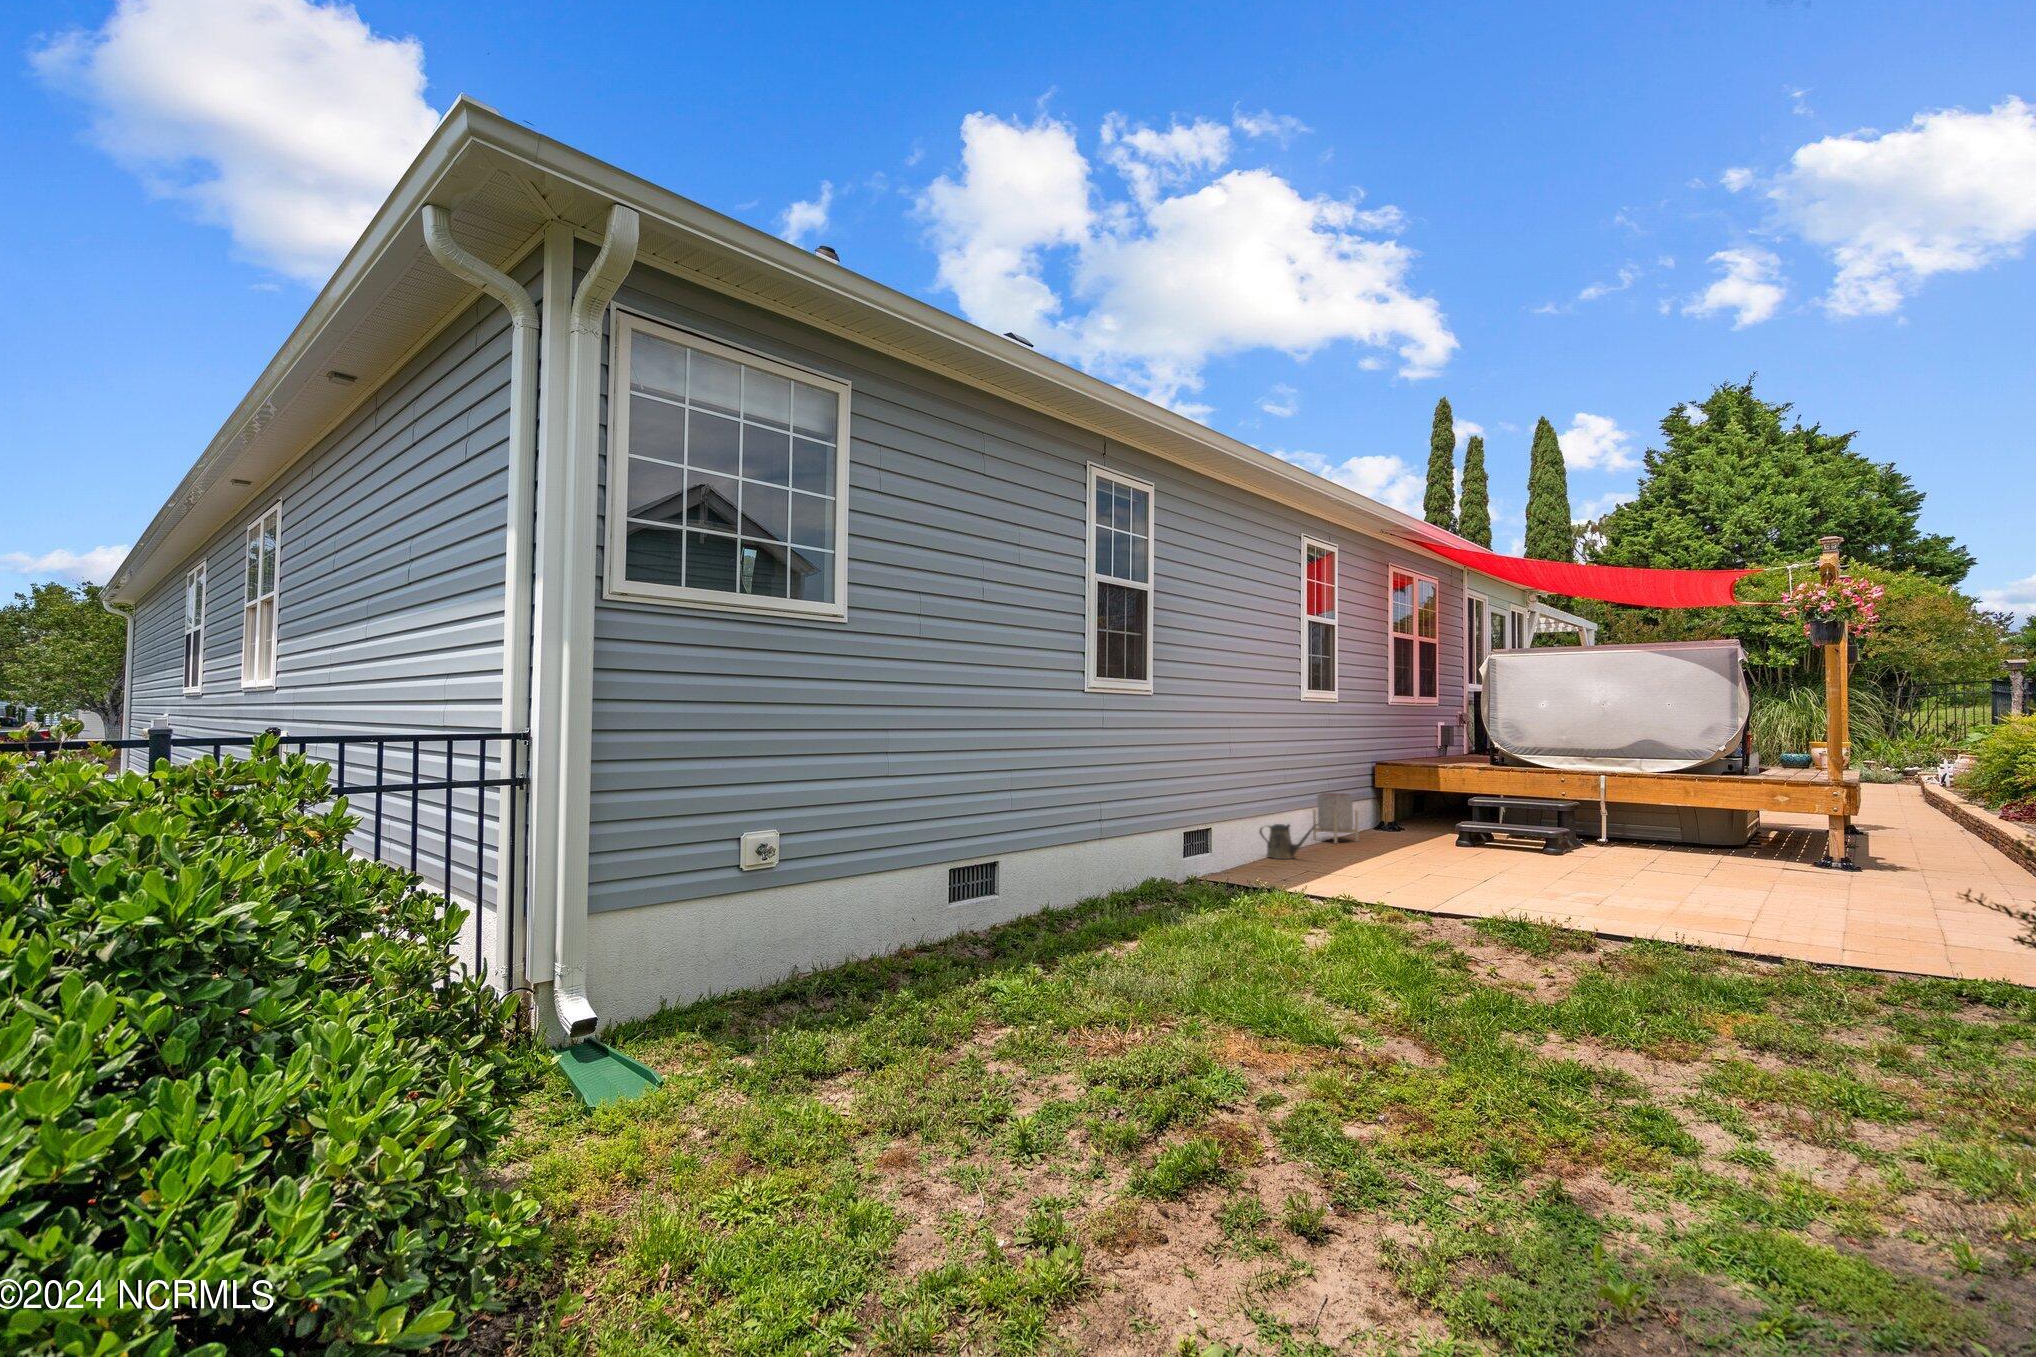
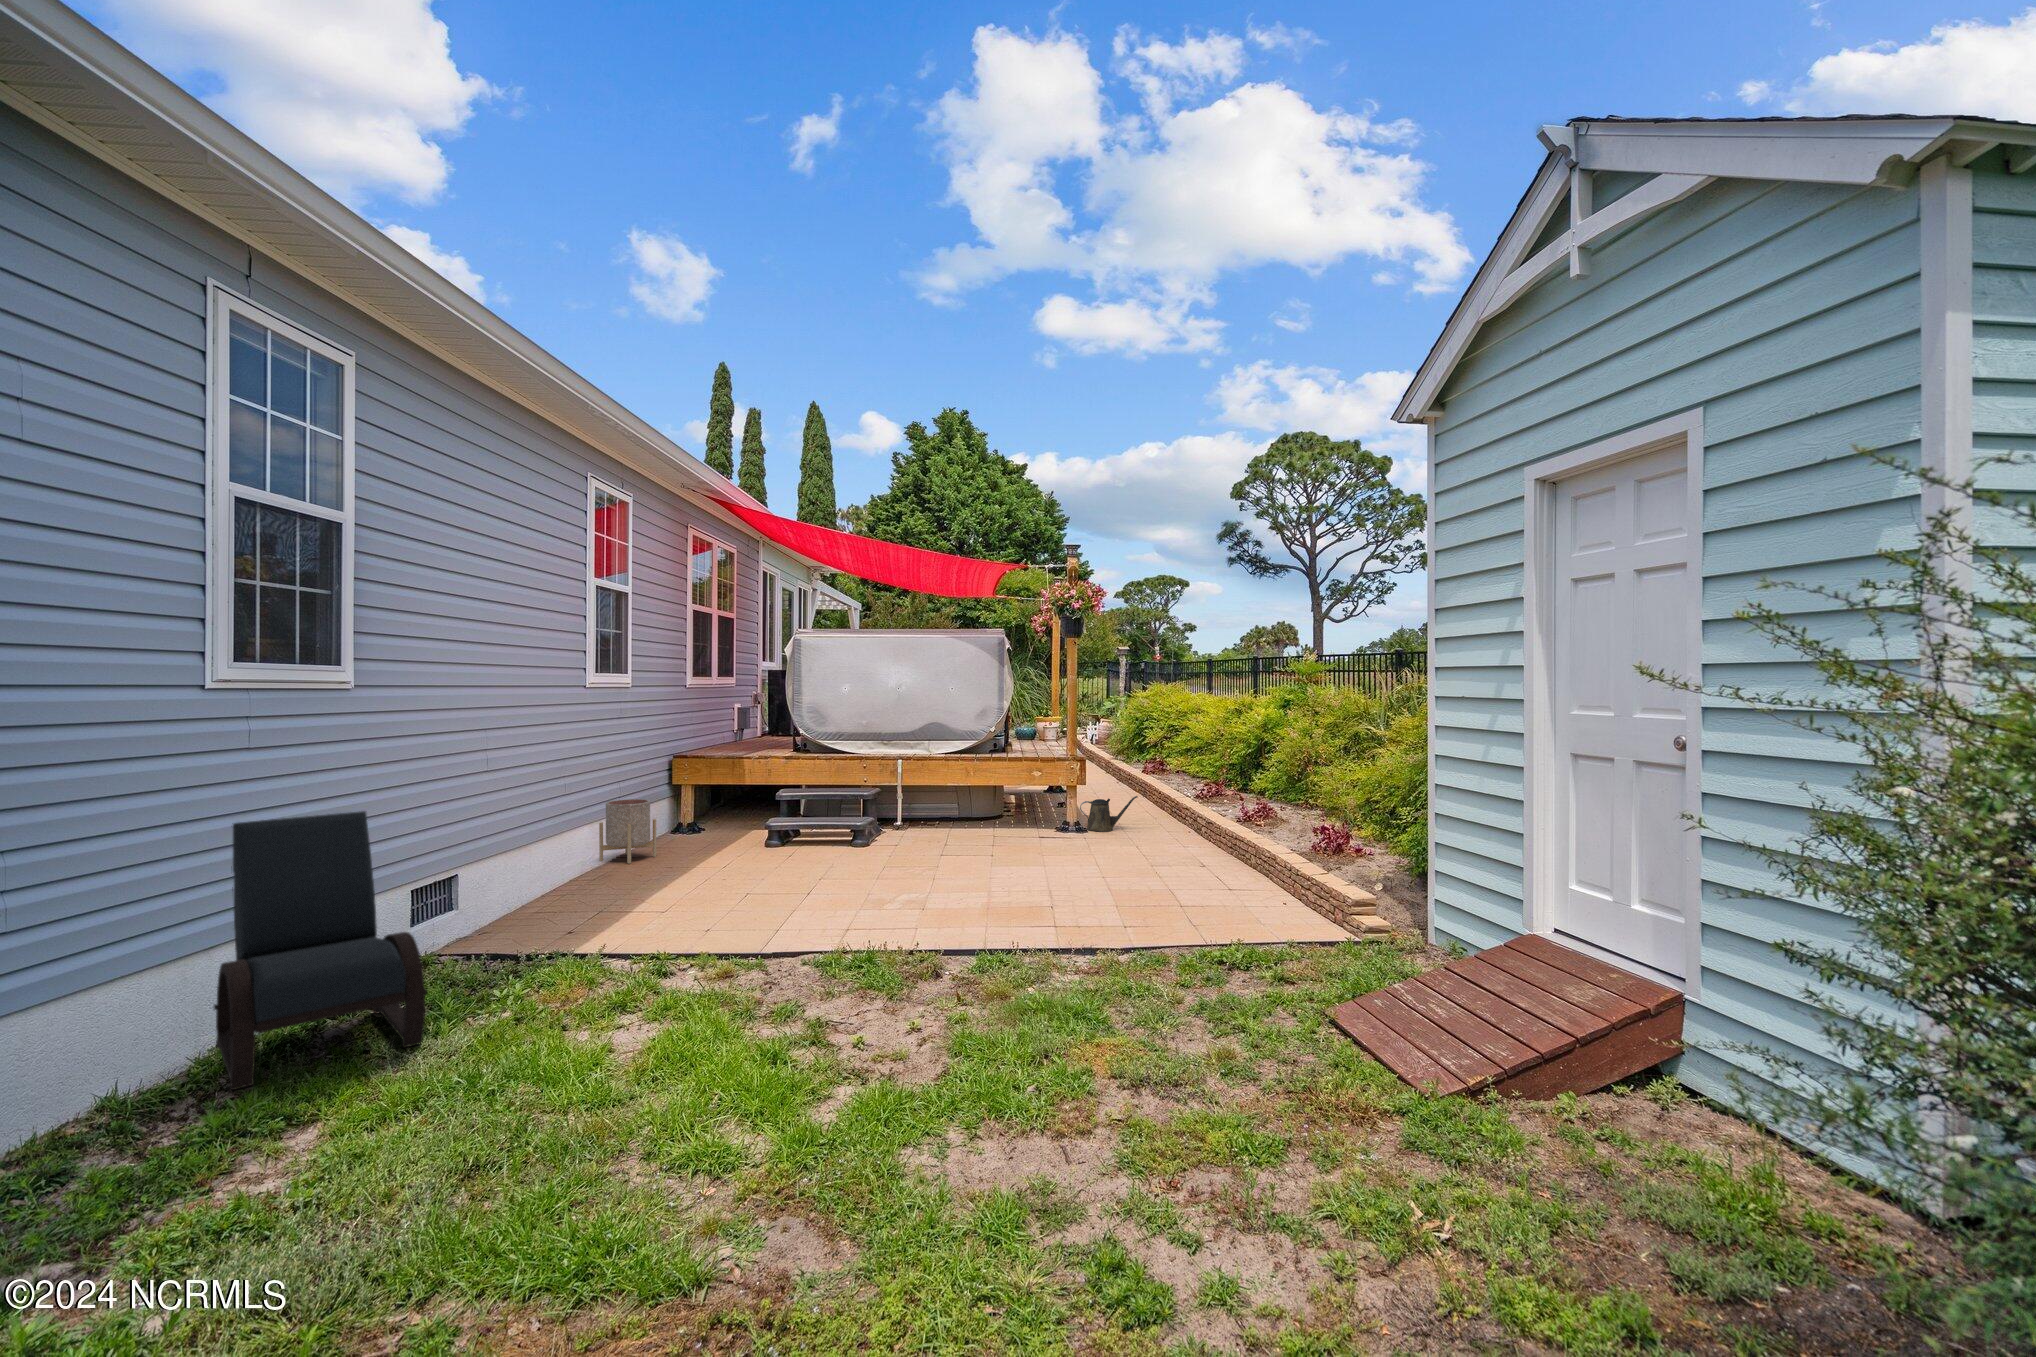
lounge chair: none [1088,771,1193,919] -> present [214,811,427,1090]
watering can: present [1259,824,1319,859] -> present [1080,796,1138,832]

